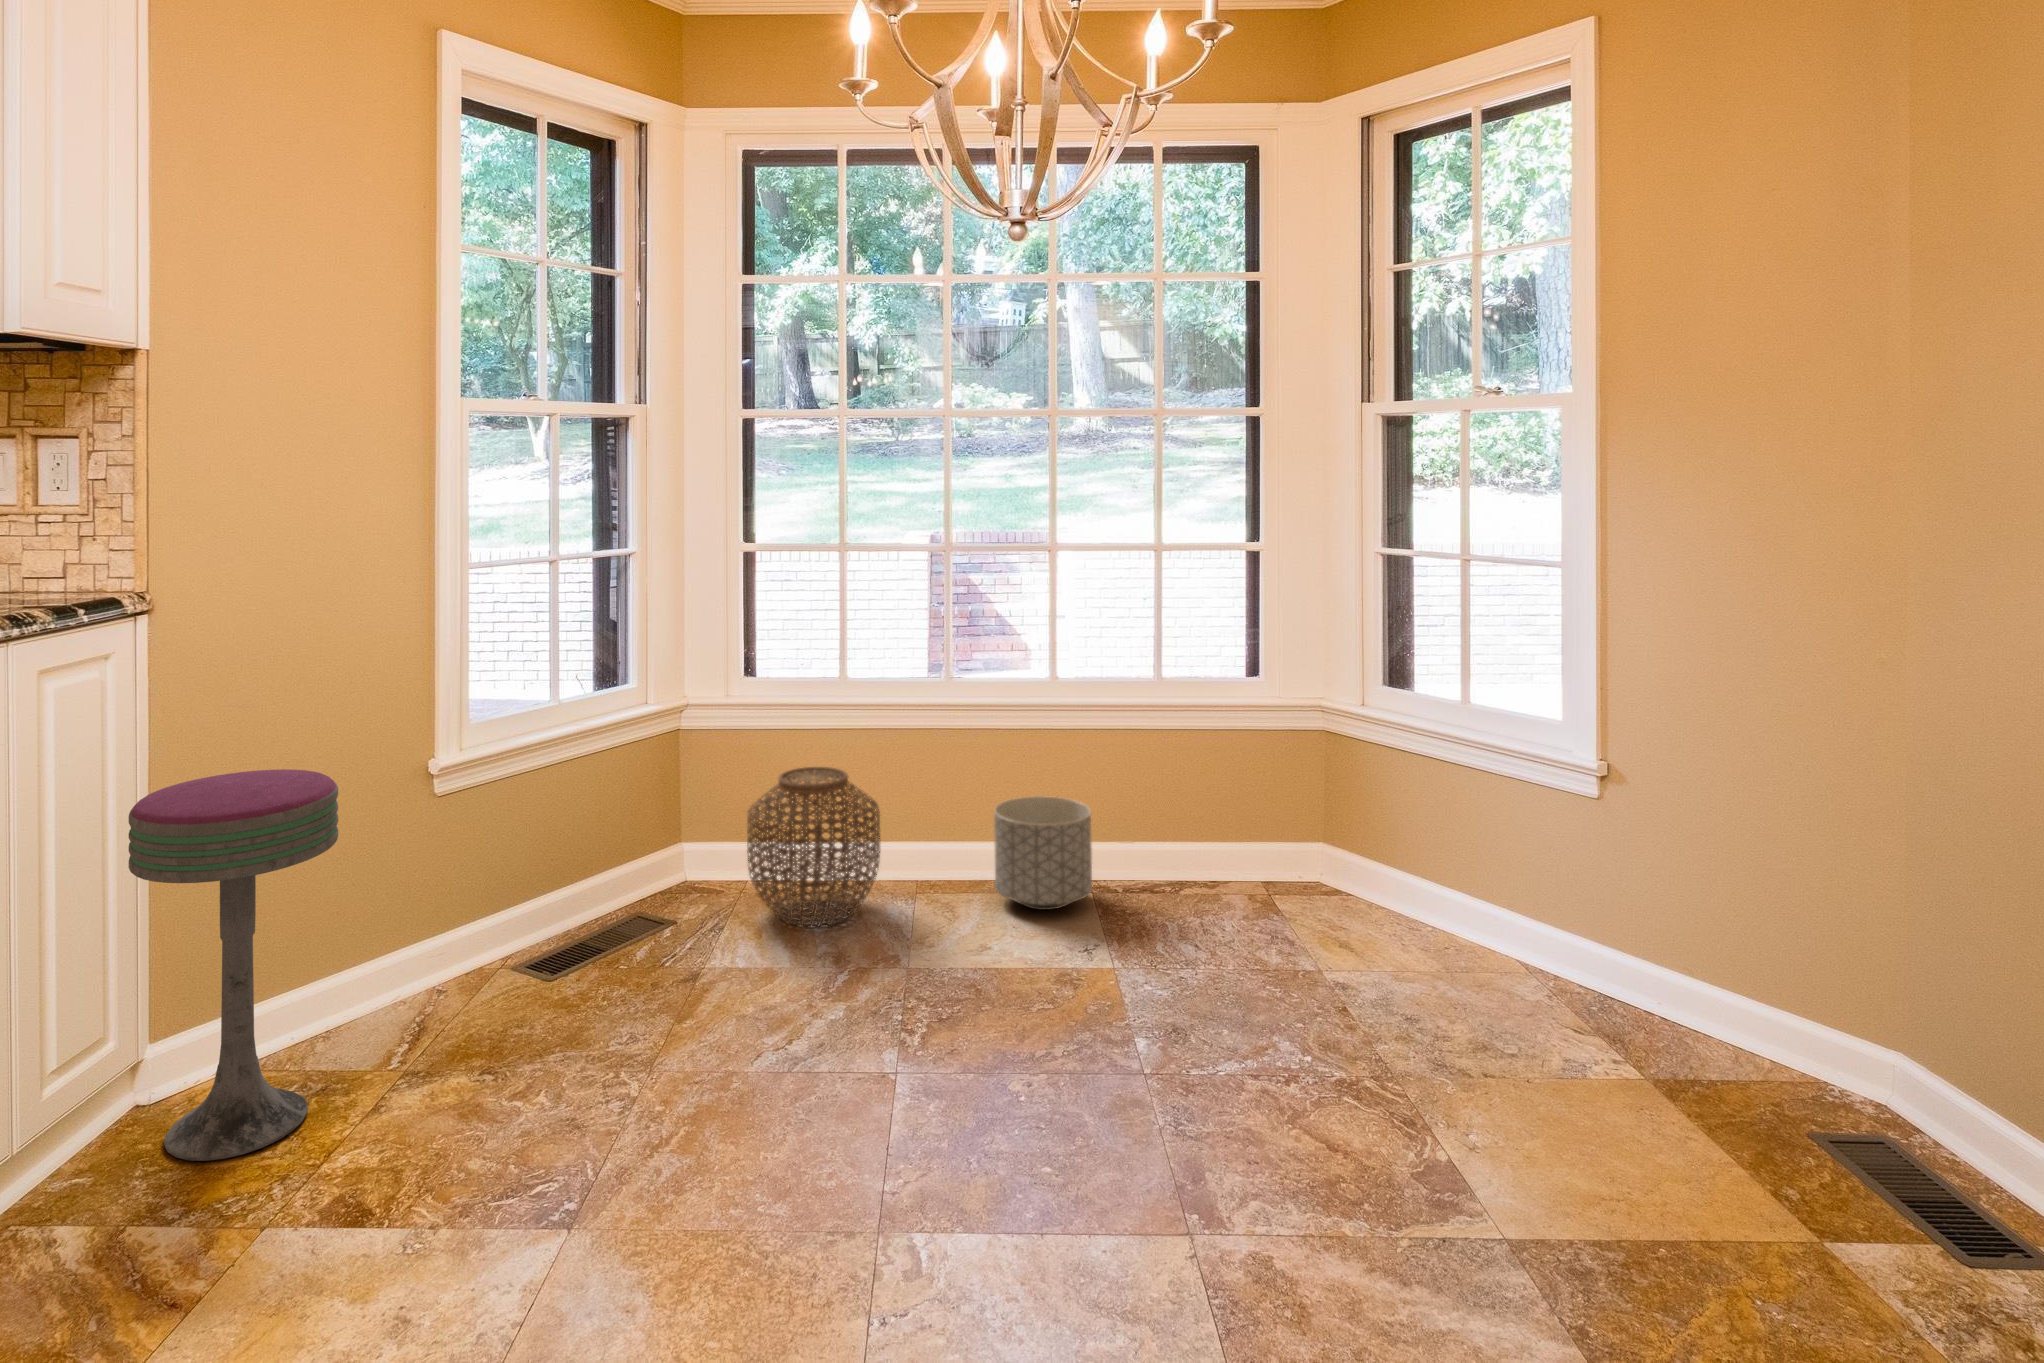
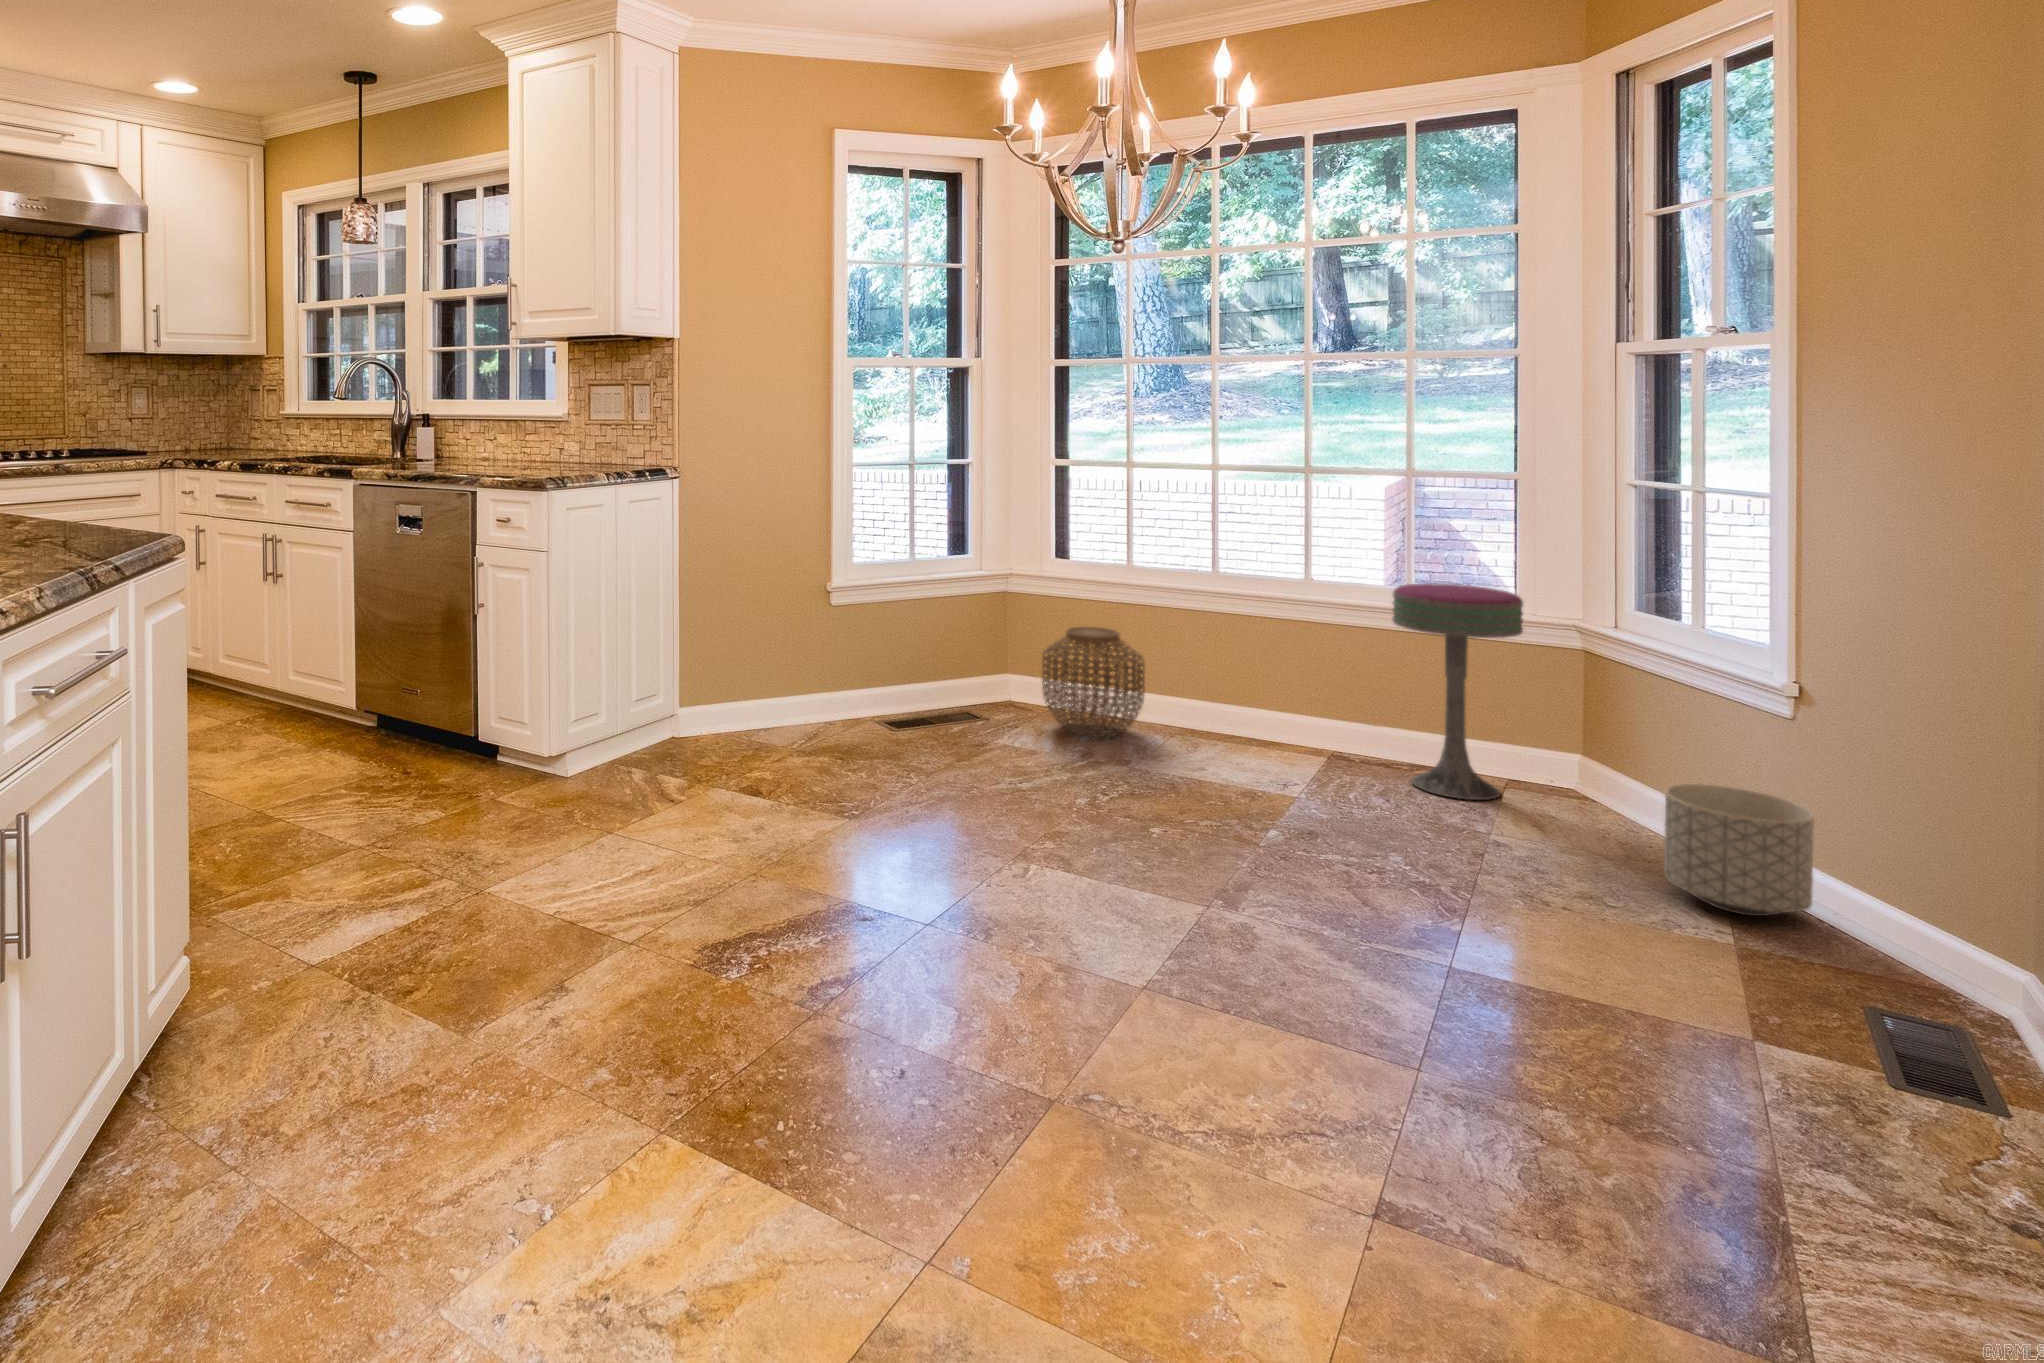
bar stool: present [129,769,338,1161] -> present [1392,583,1523,800]
planter: present [994,796,1092,910] -> present [1664,784,1814,916]

